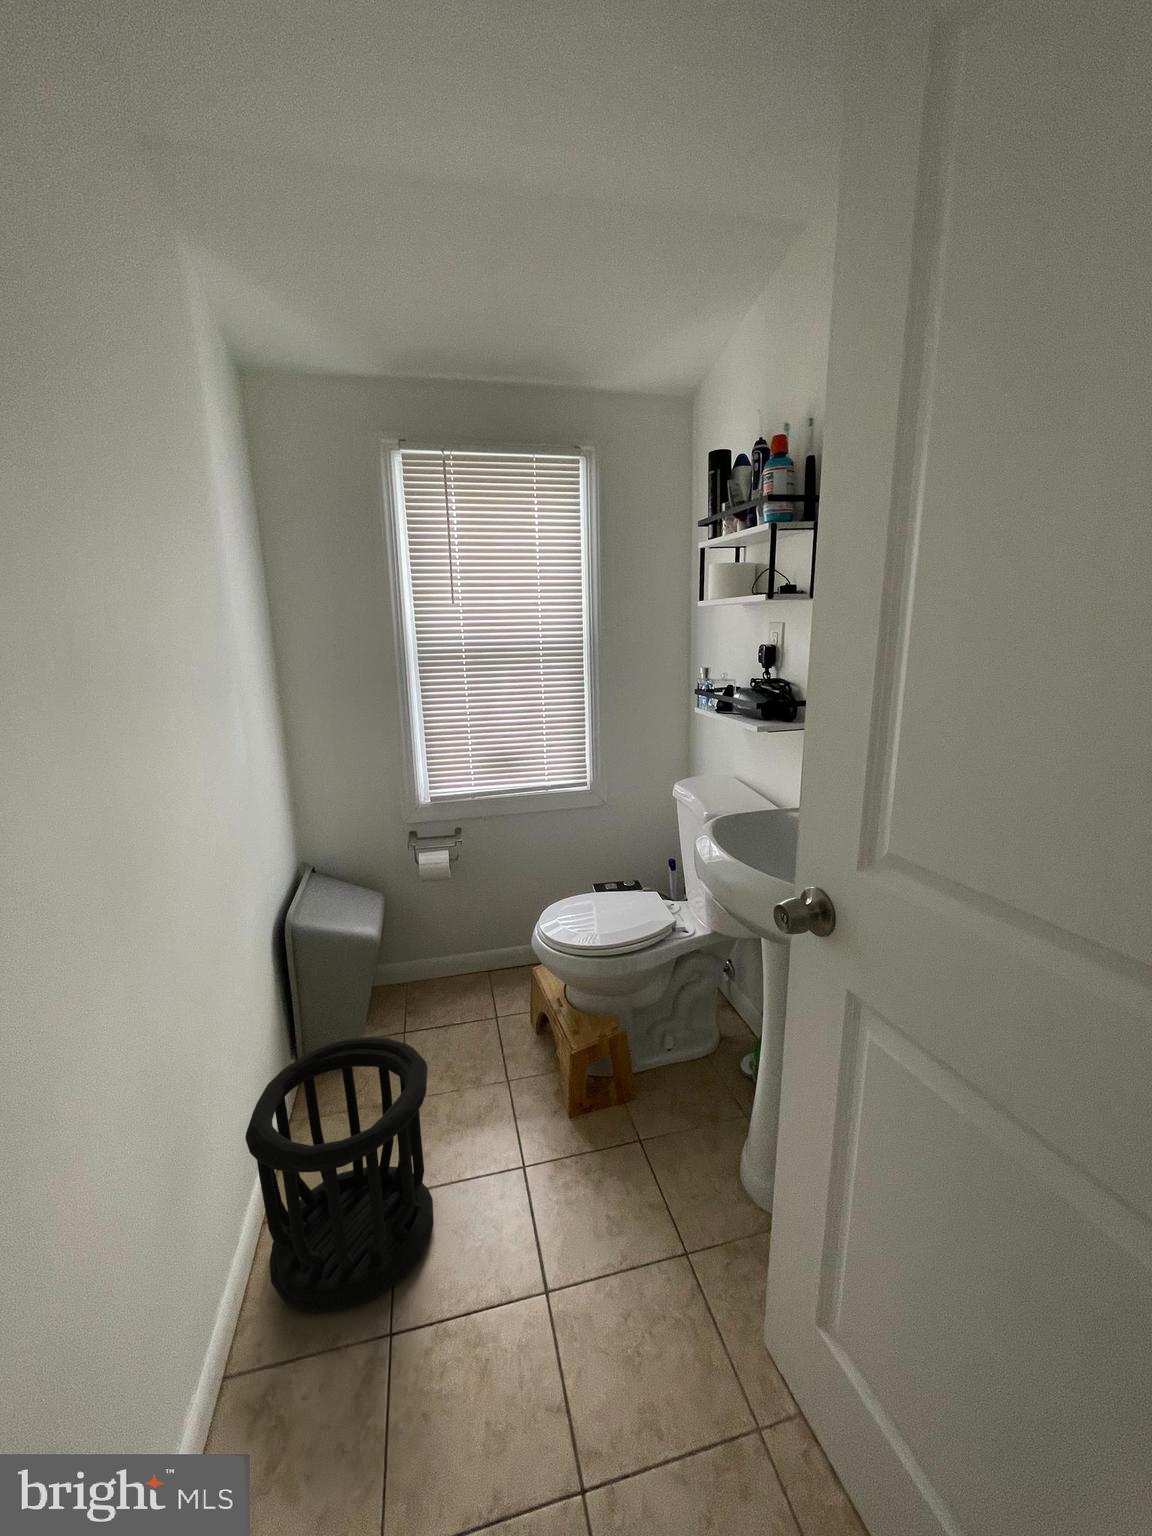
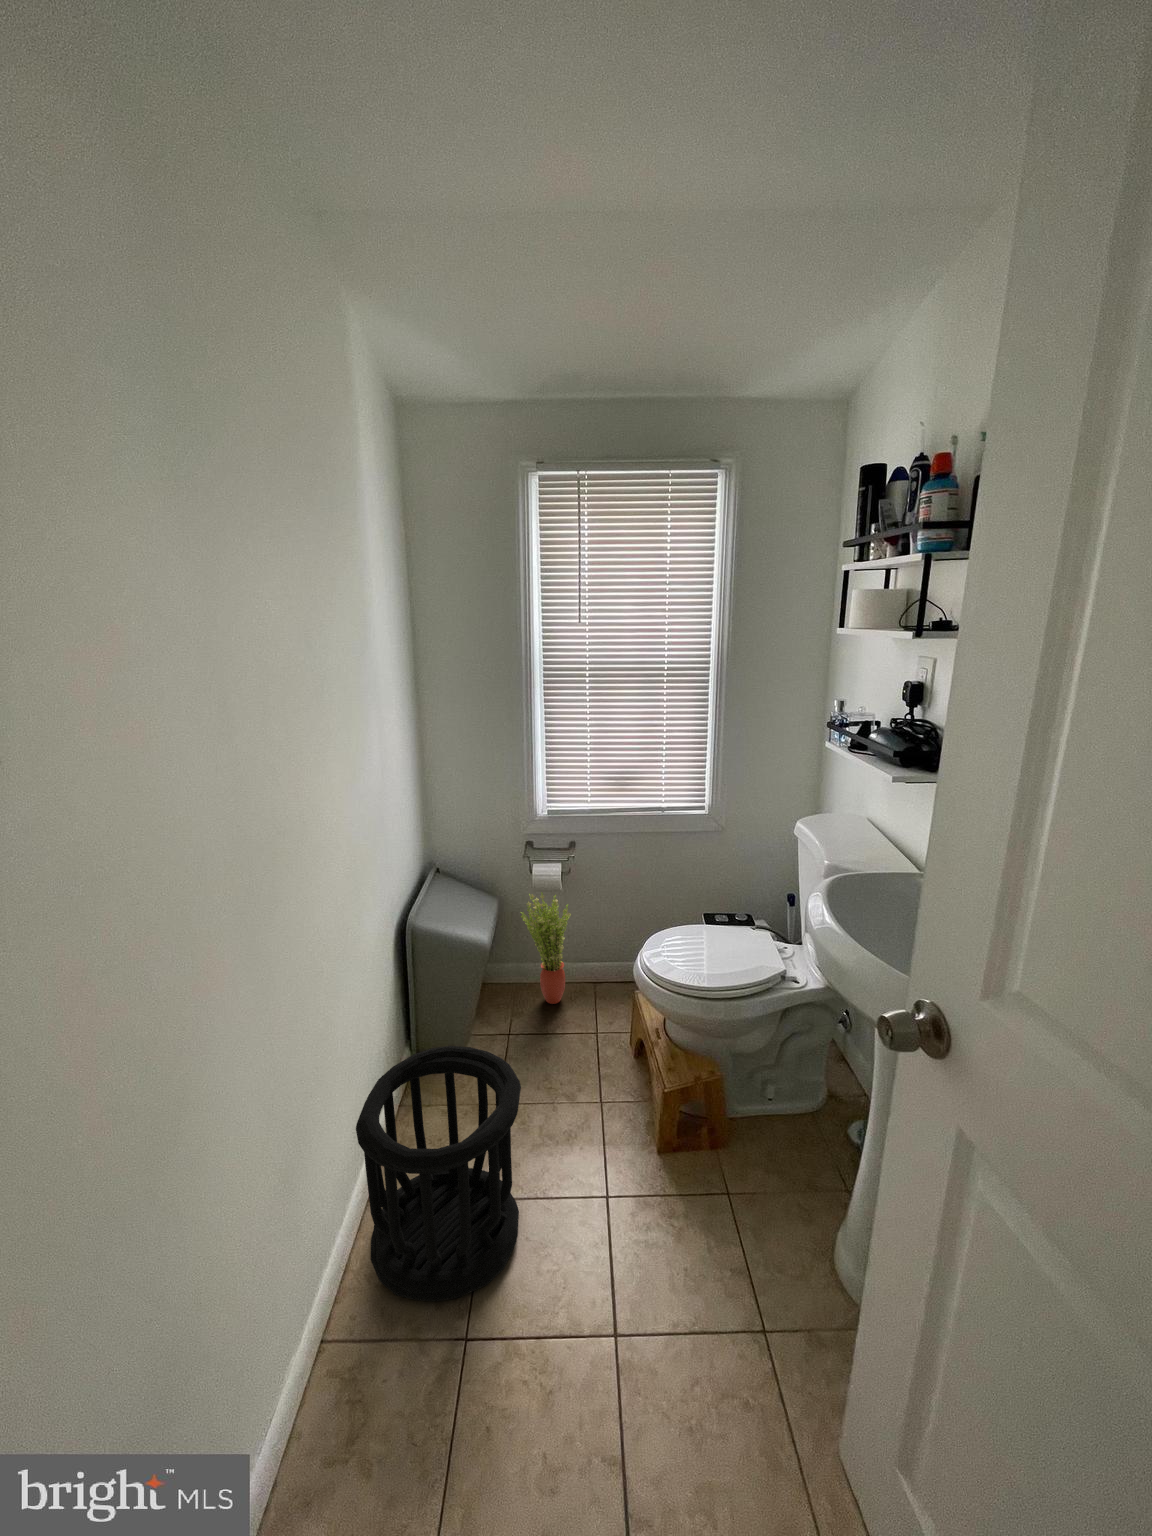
potted plant: none [409,881,463,995] -> present [521,892,571,1004]

